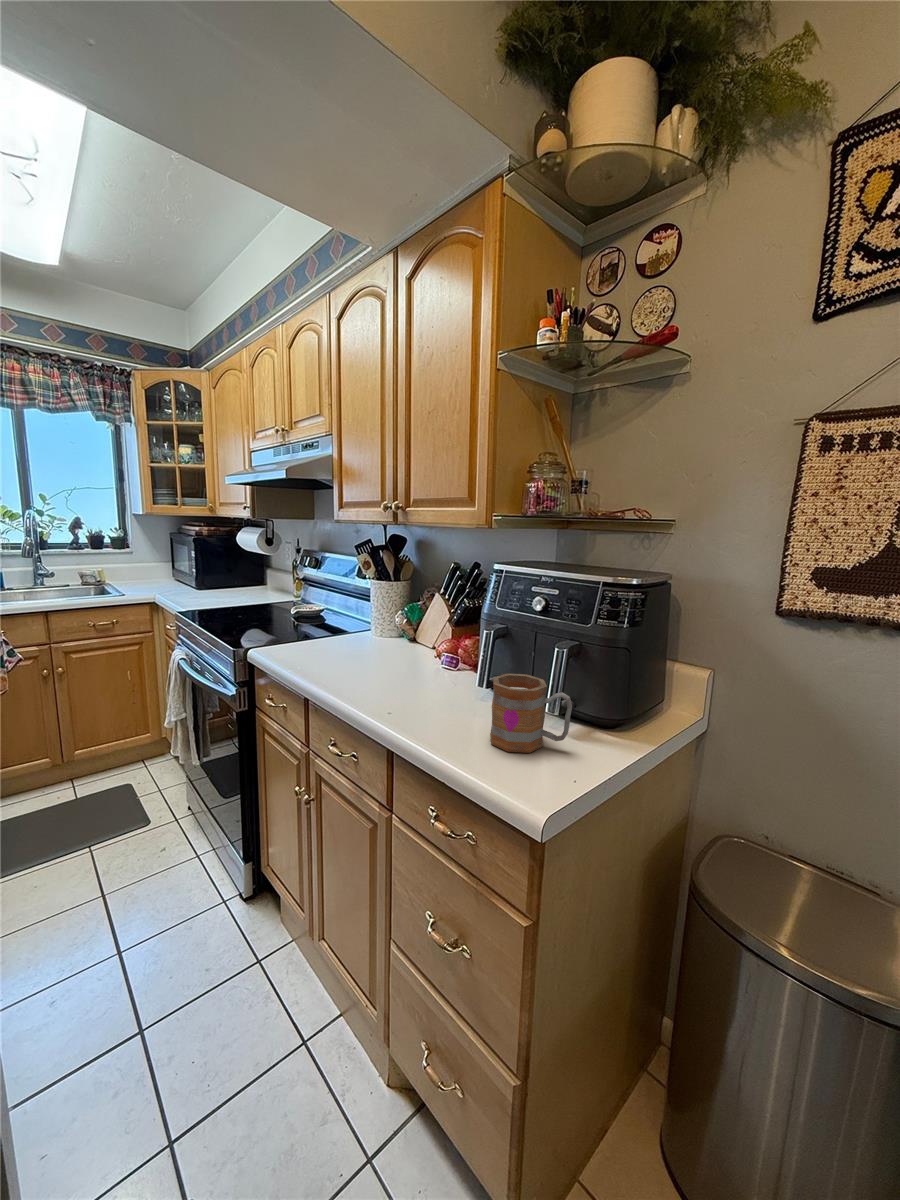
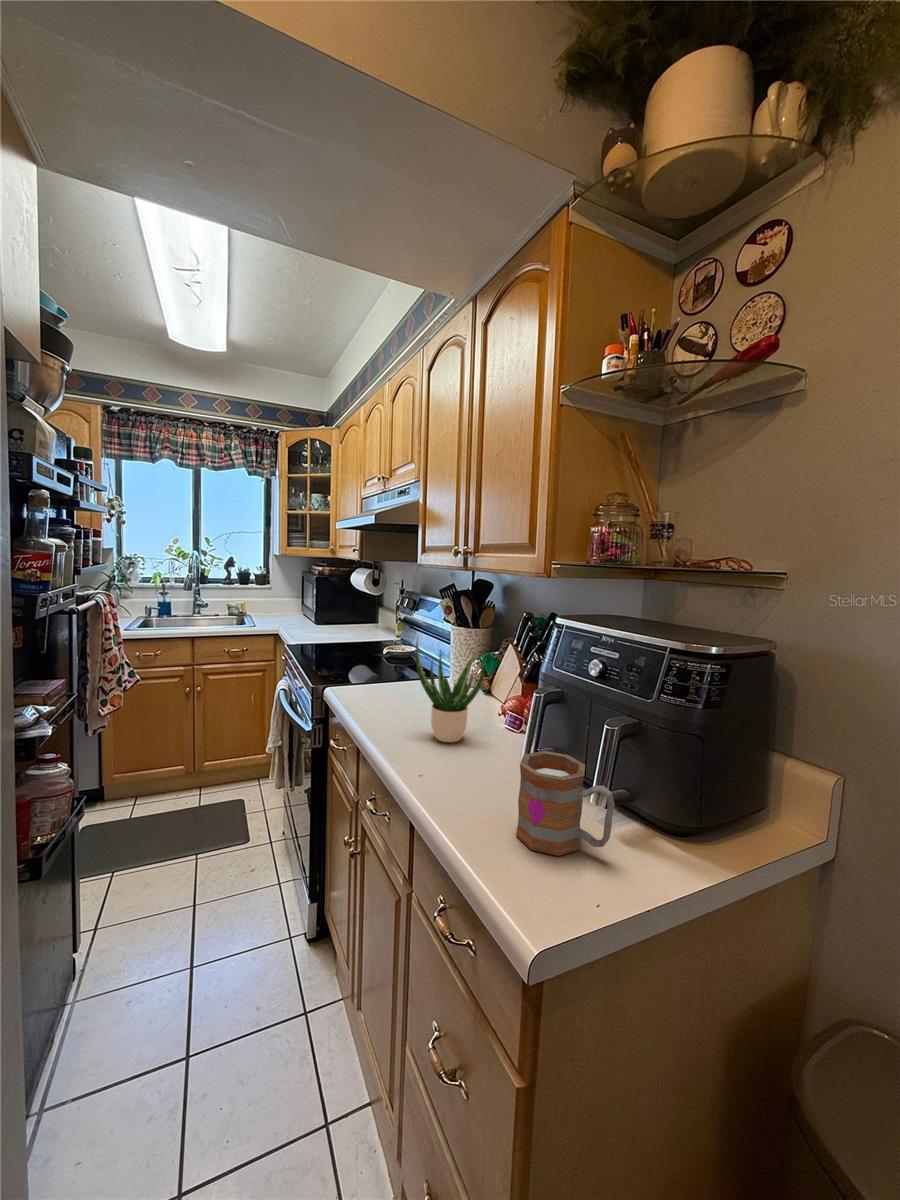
potted plant: none [363,588,431,684] -> present [416,639,485,742]

